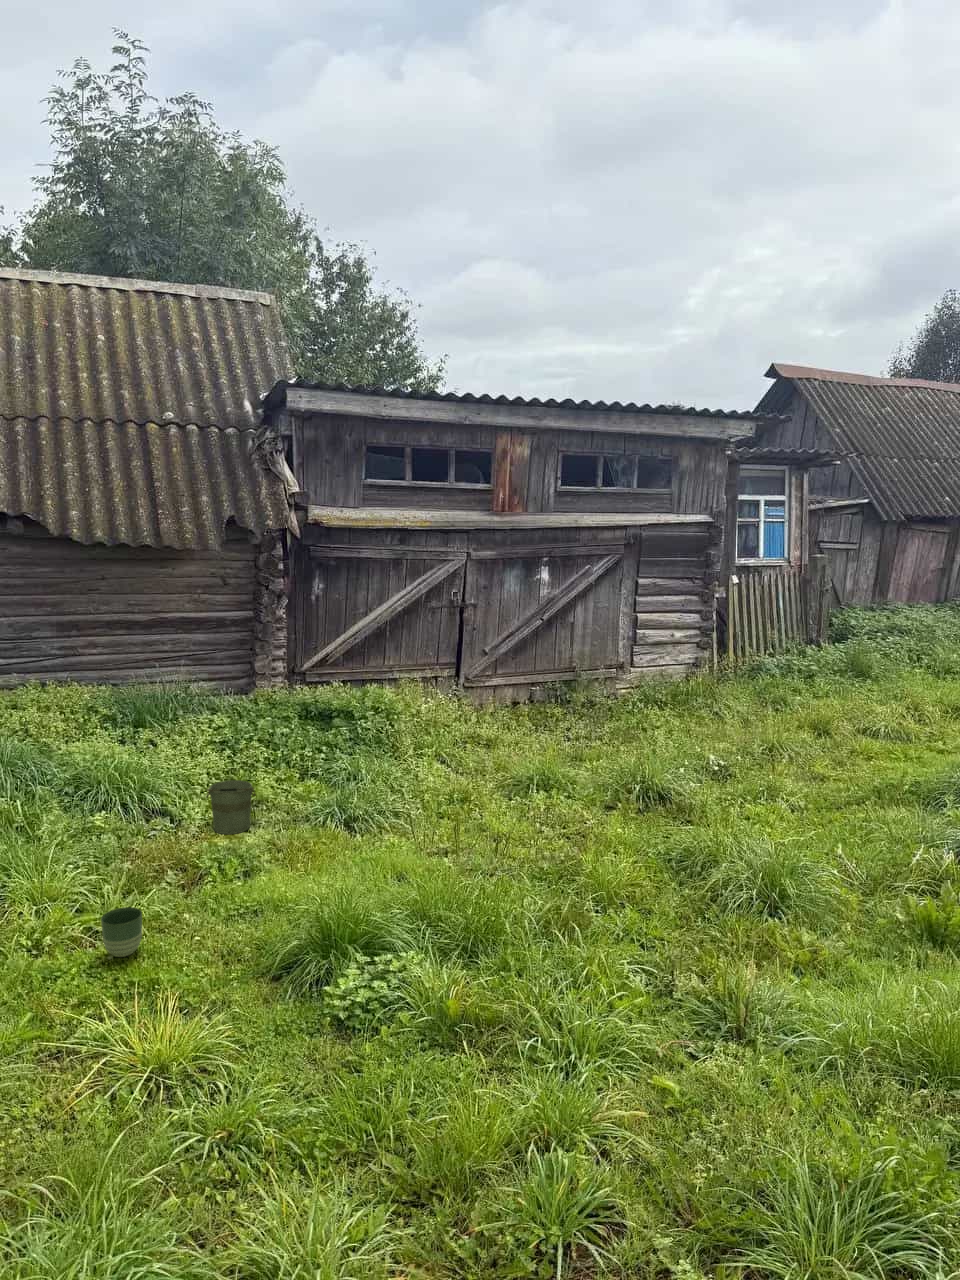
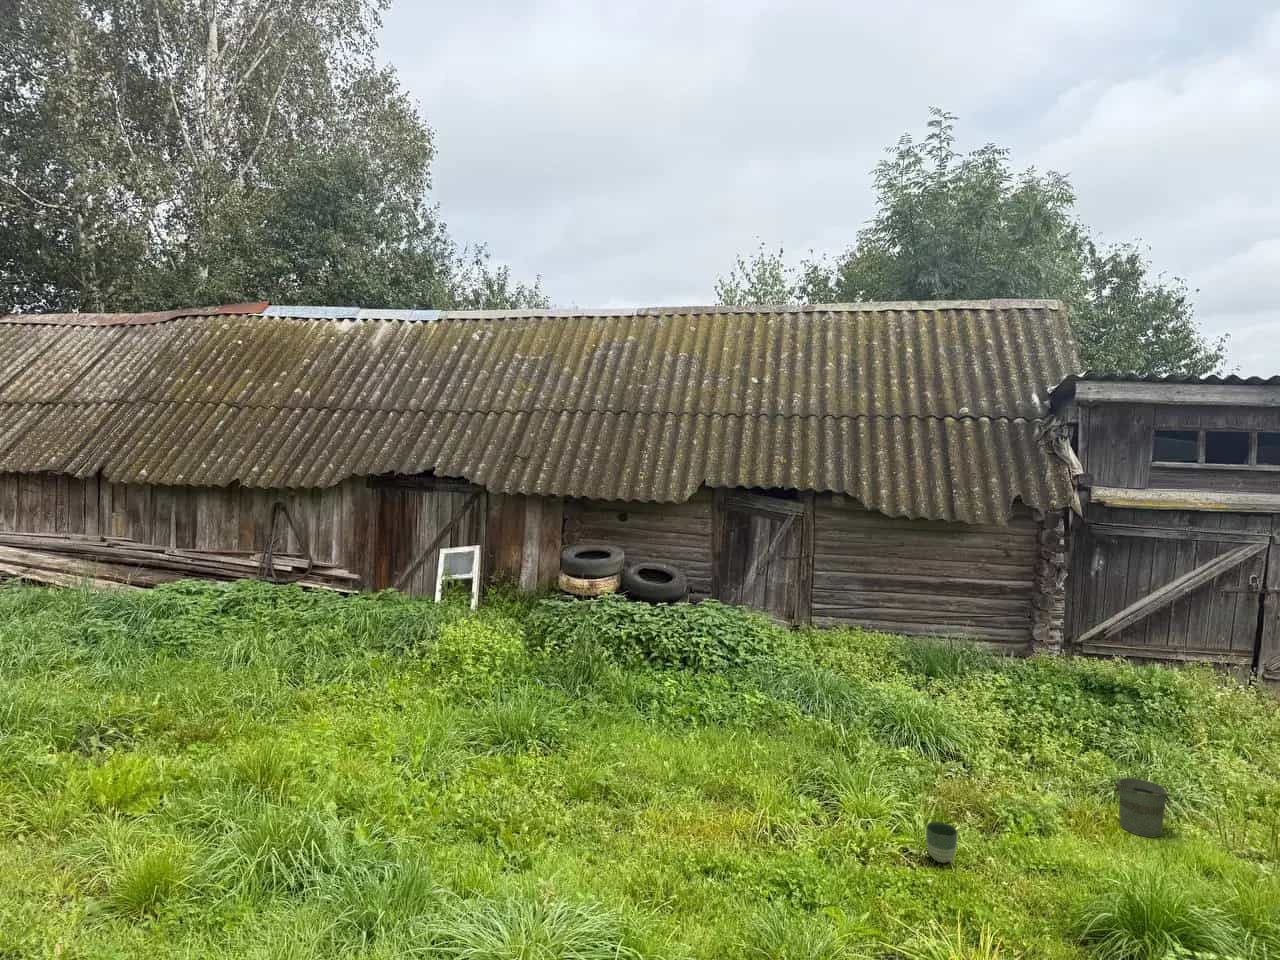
bucket: present [206,780,256,834] -> present [1114,778,1170,837]

